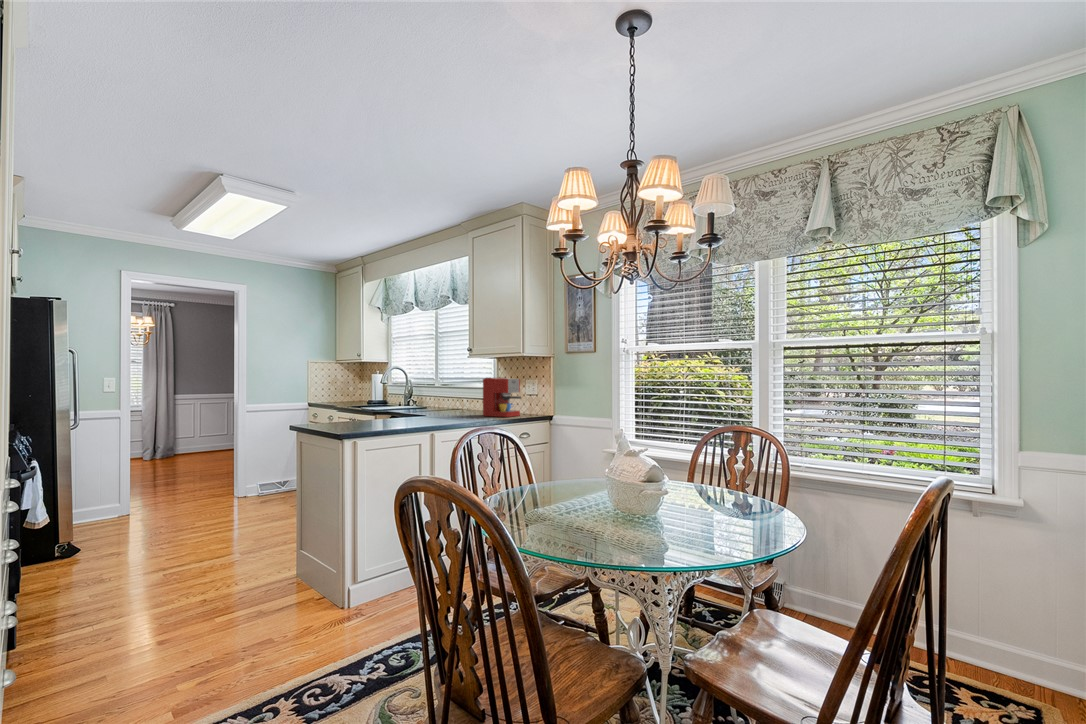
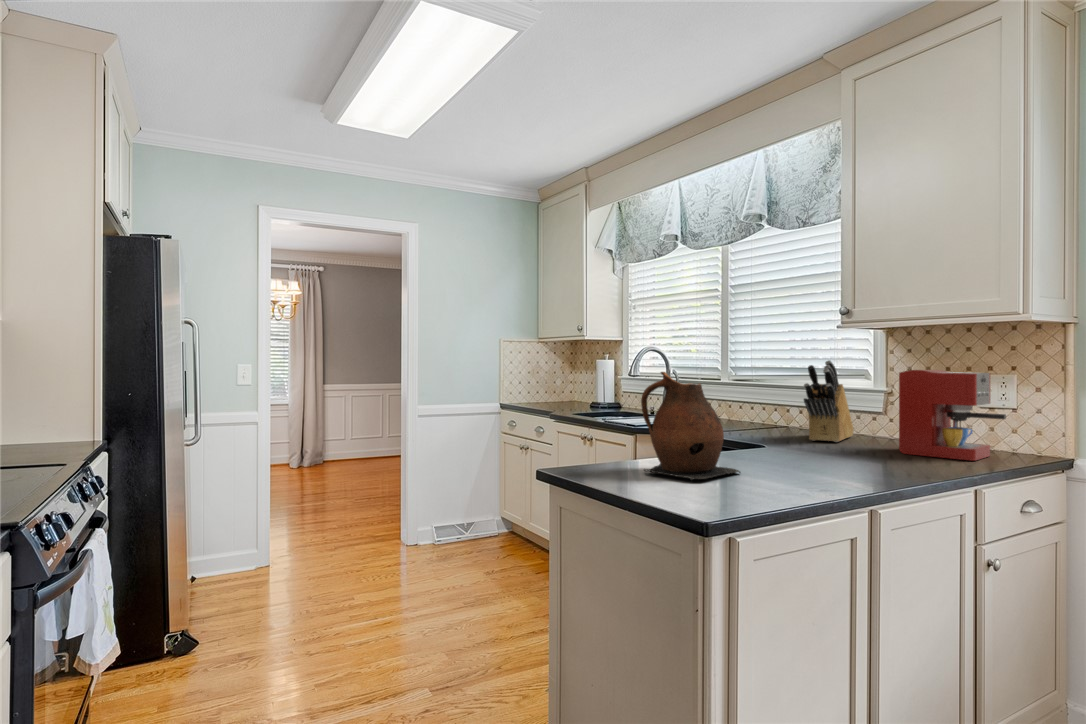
knife block: none [449,374,482,413] -> present [804,360,854,442]
ceramic pitcher: none [345,379,391,426] -> present [641,372,741,481]

